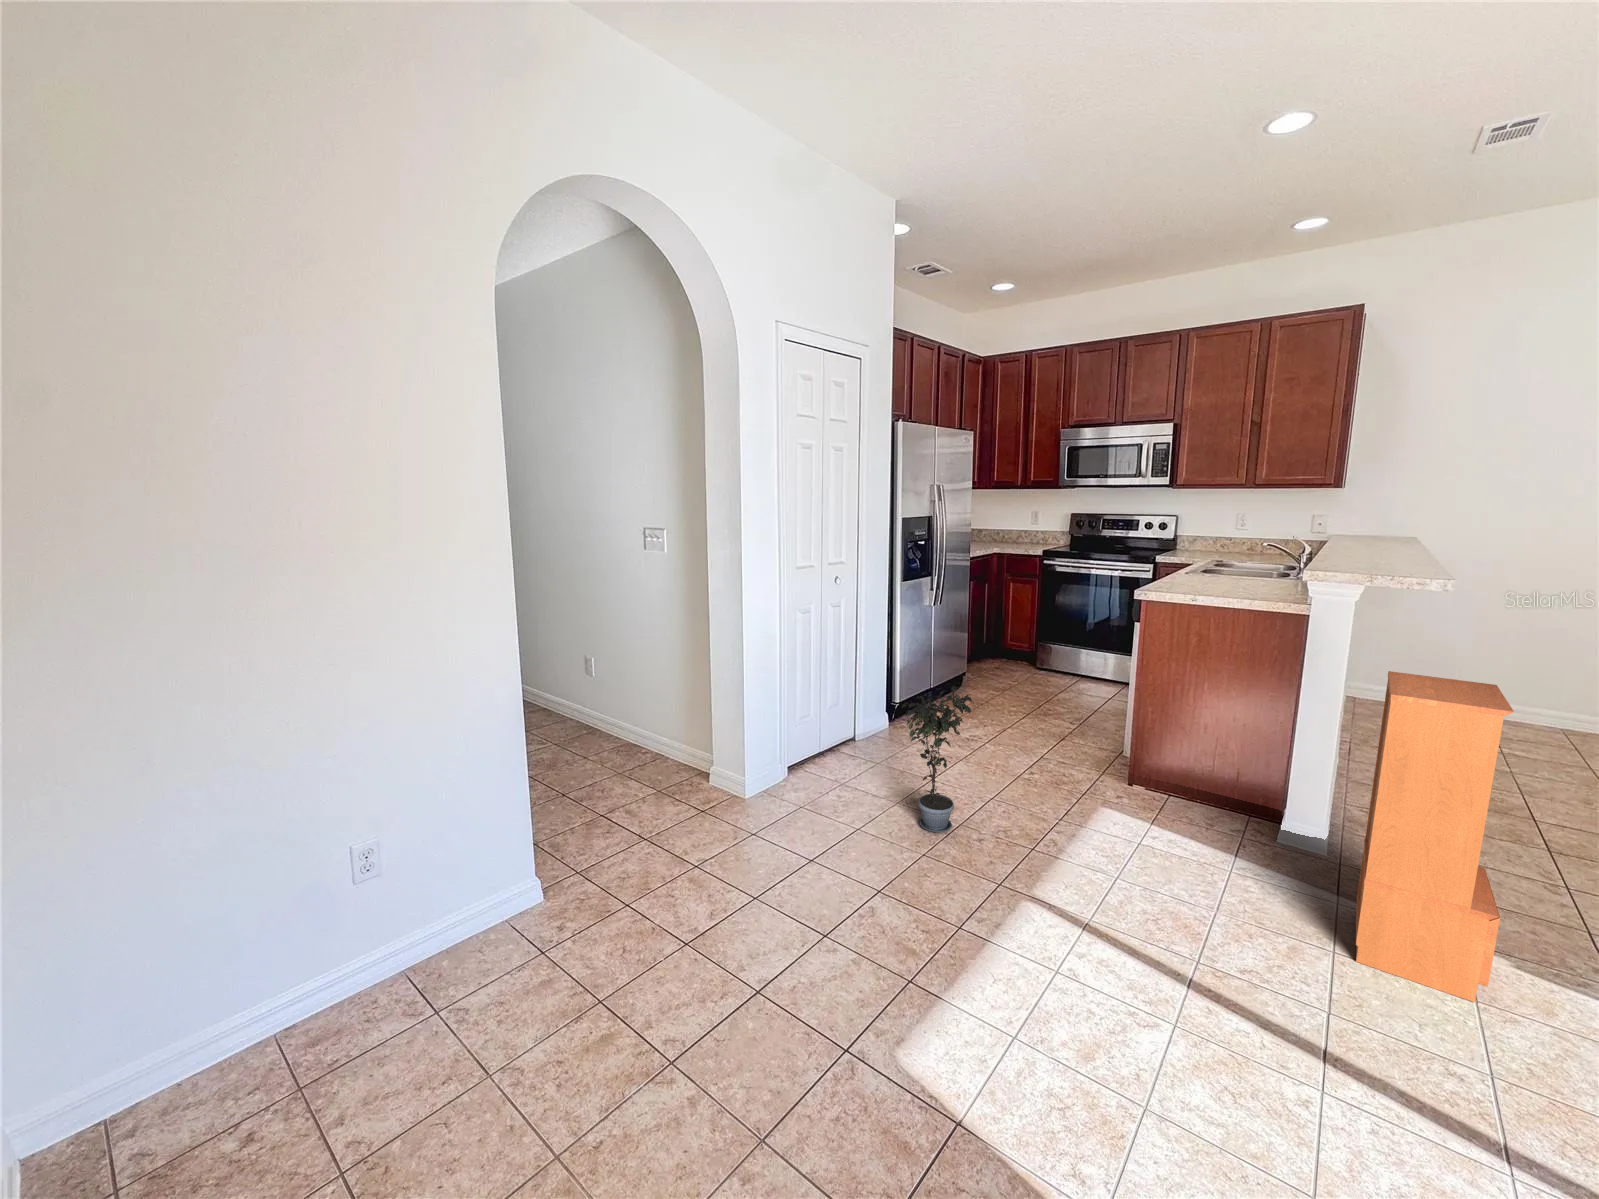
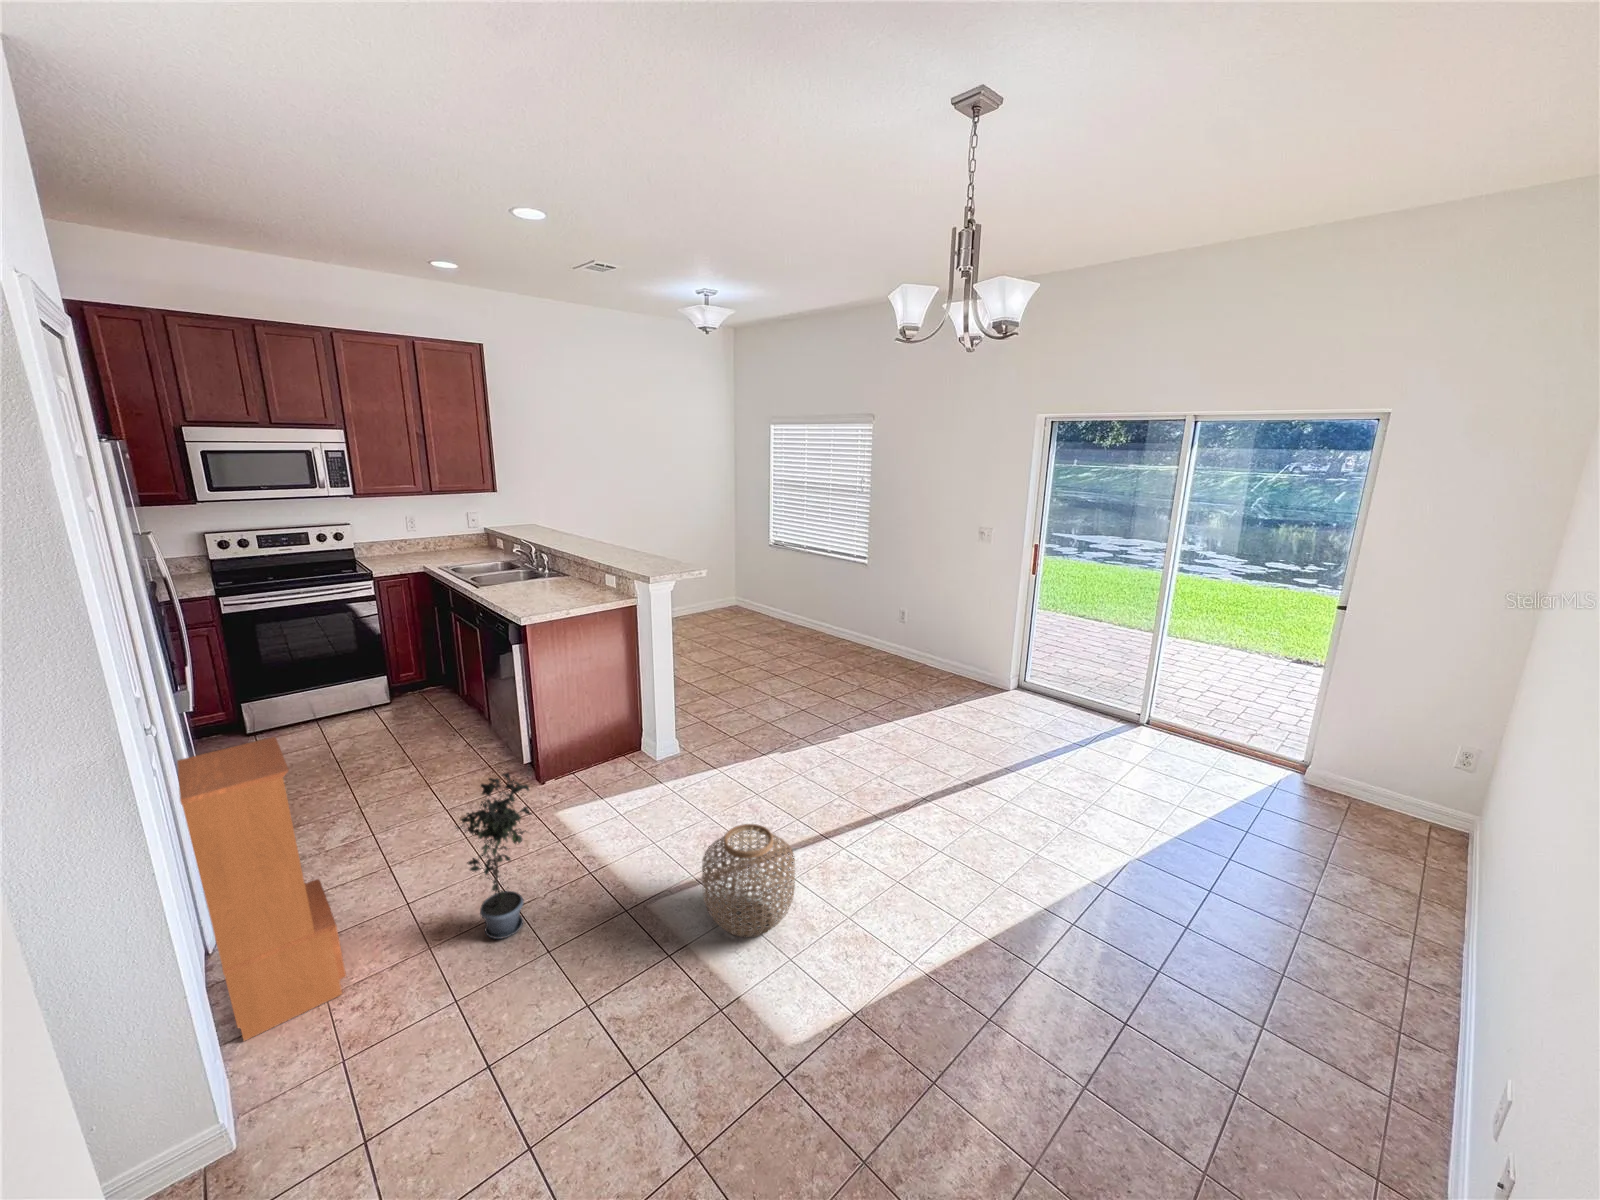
bookcase: present [1356,671,1514,1002] -> present [177,737,346,1041]
woven basket: none [995,852,1130,1011] -> present [702,824,795,937]

